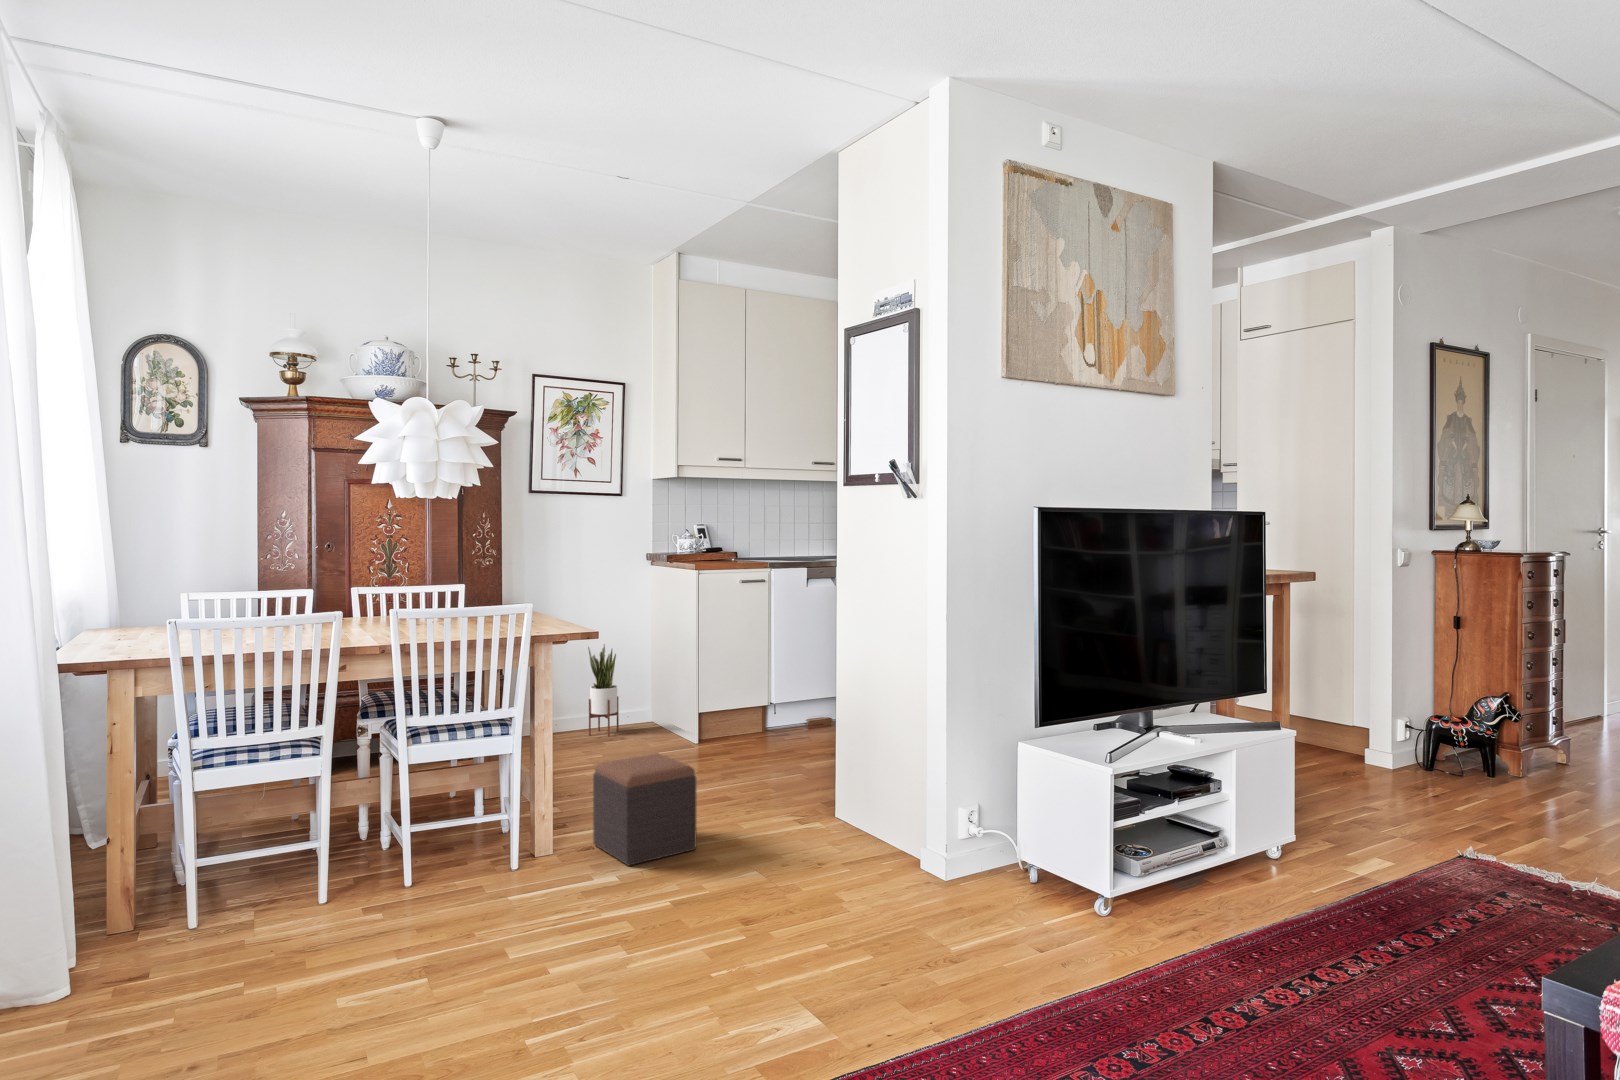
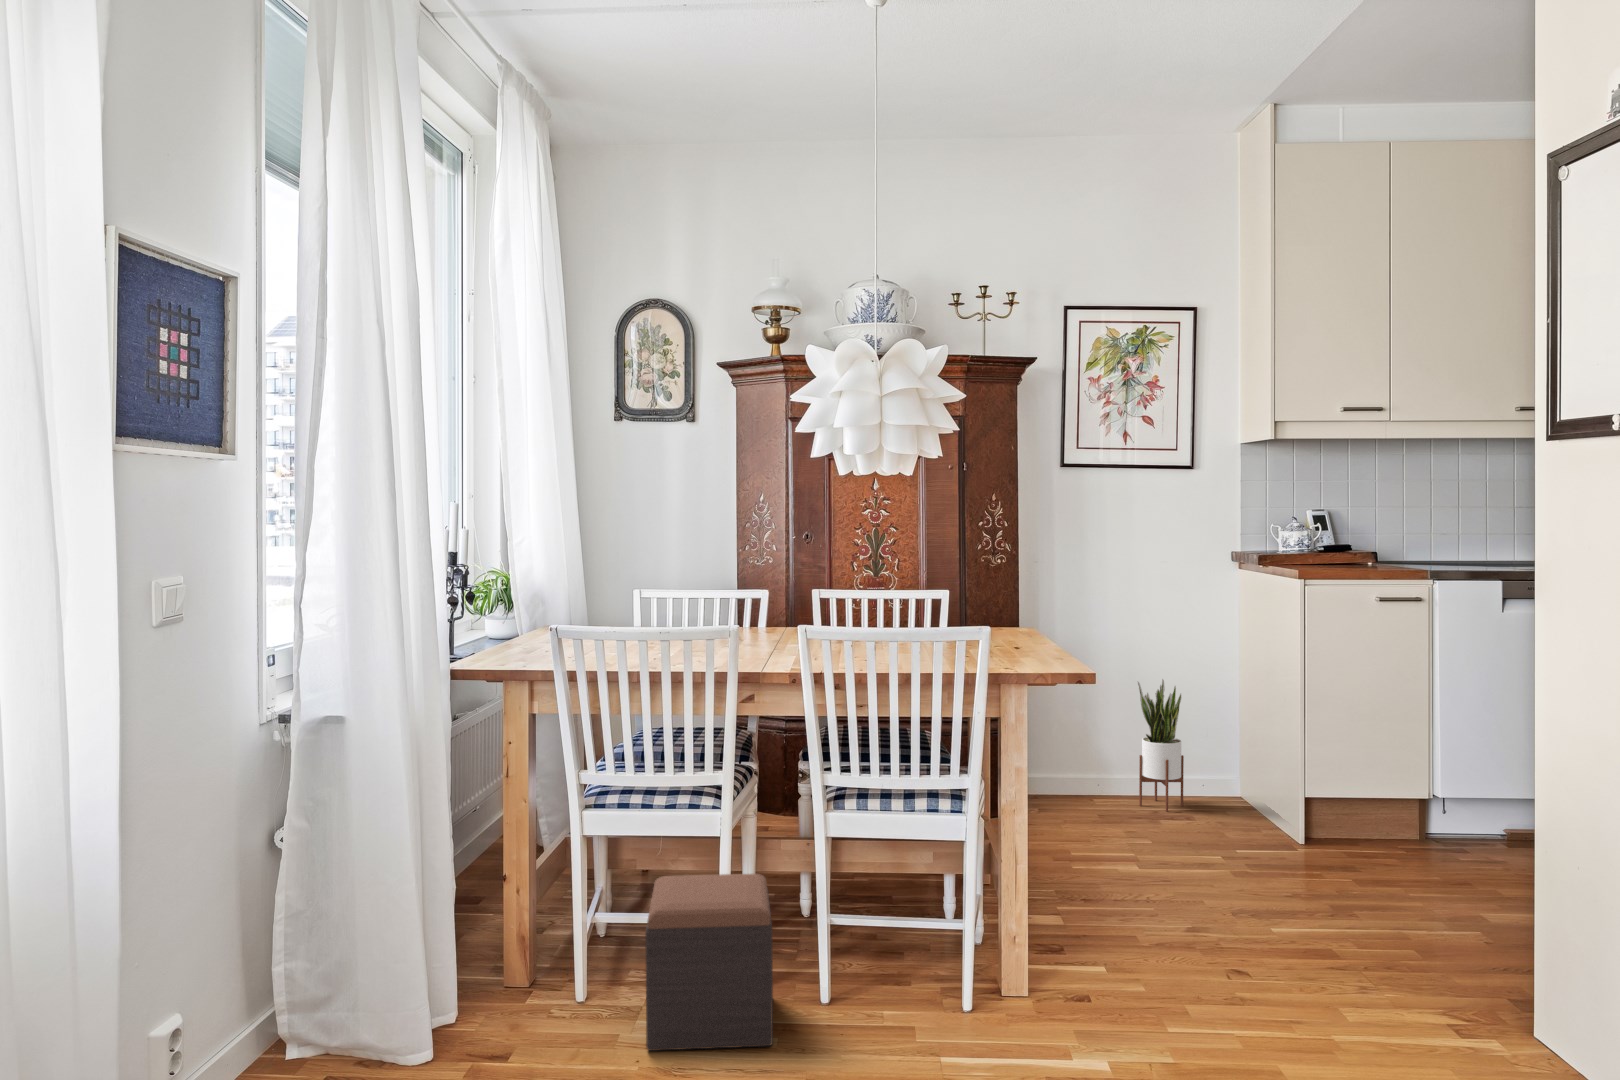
footstool: present [593,753,697,866] -> present [645,874,773,1051]

